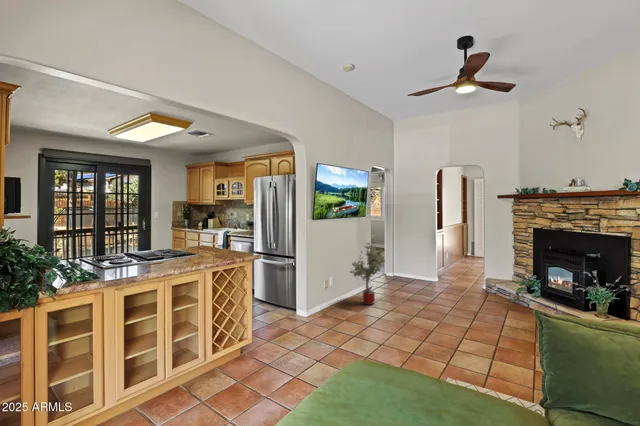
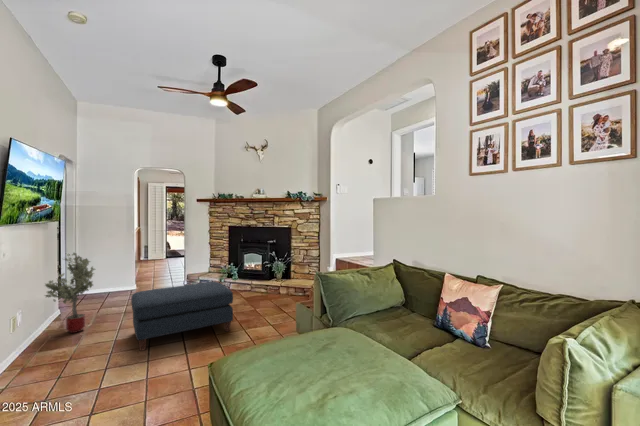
ottoman: none [385,283,482,349] -> present [131,282,233,351]

